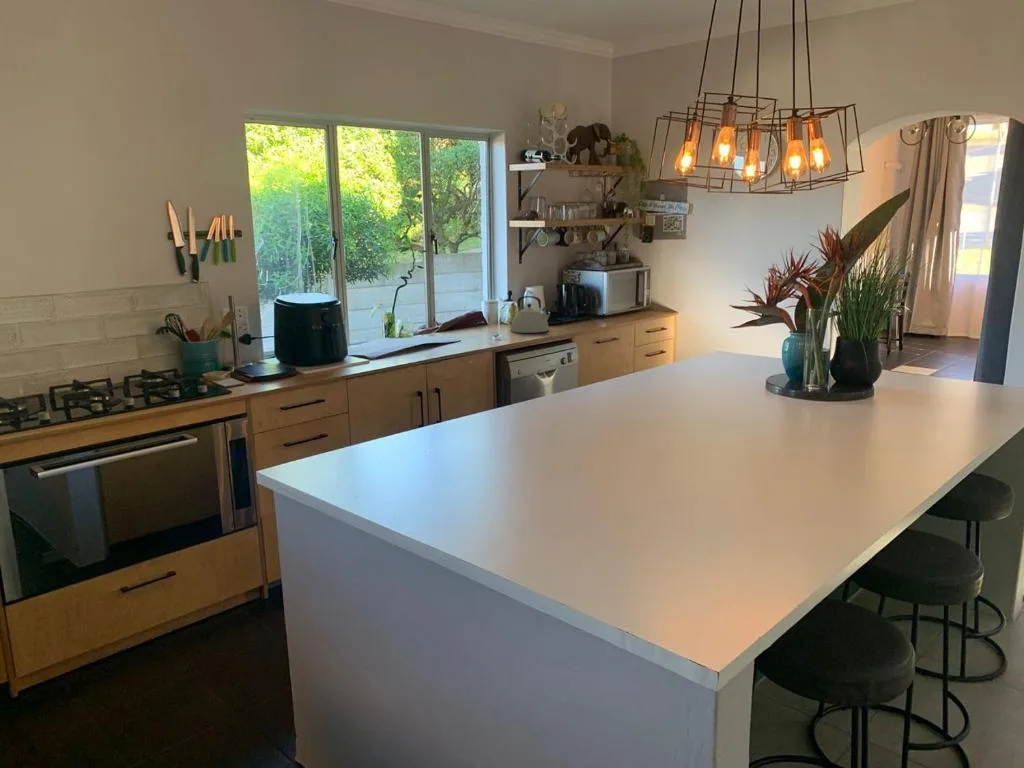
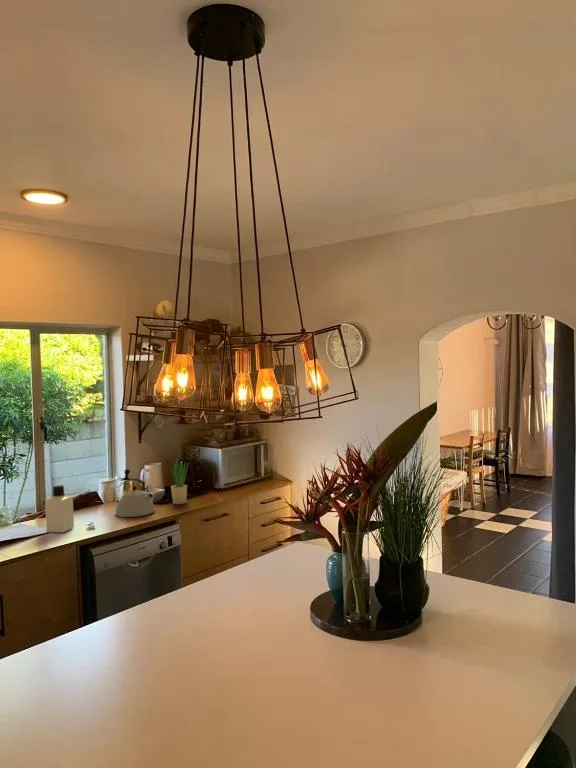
potted plant: none [558,276,578,326] -> present [171,457,188,504]
bottle: none [457,296,481,341] -> present [45,485,74,532]

